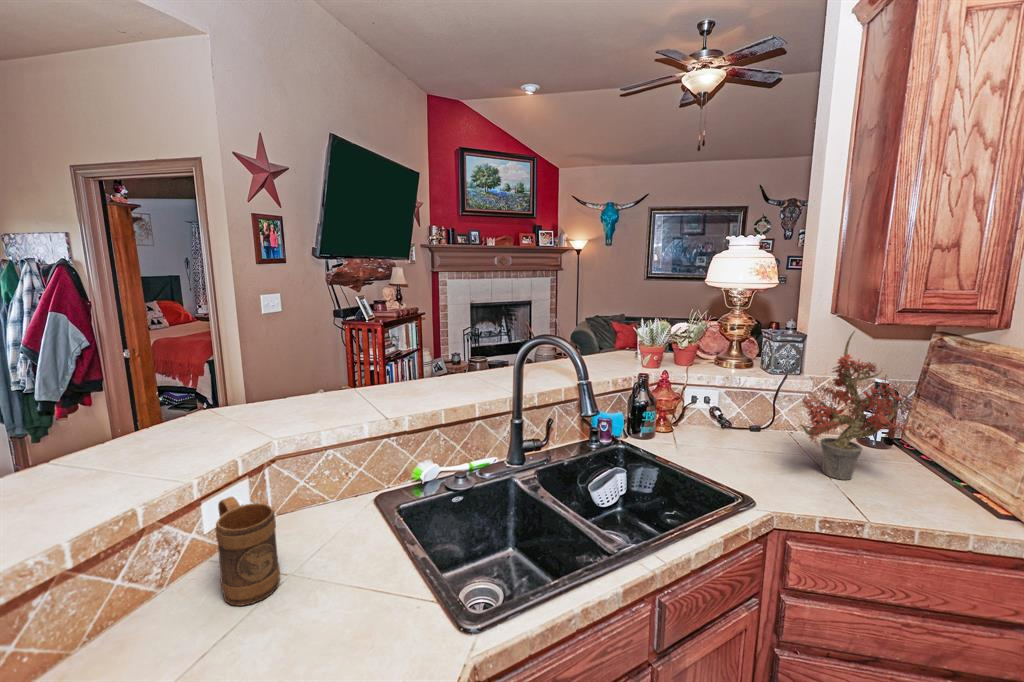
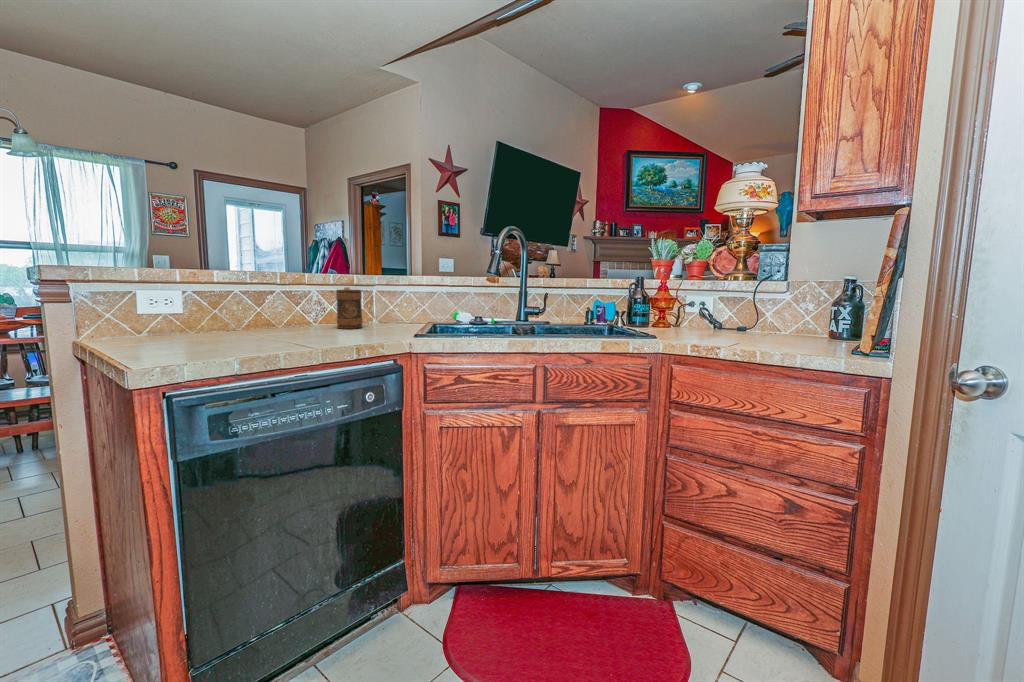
potted plant: present [798,331,914,480] -> none [706,219,837,341]

